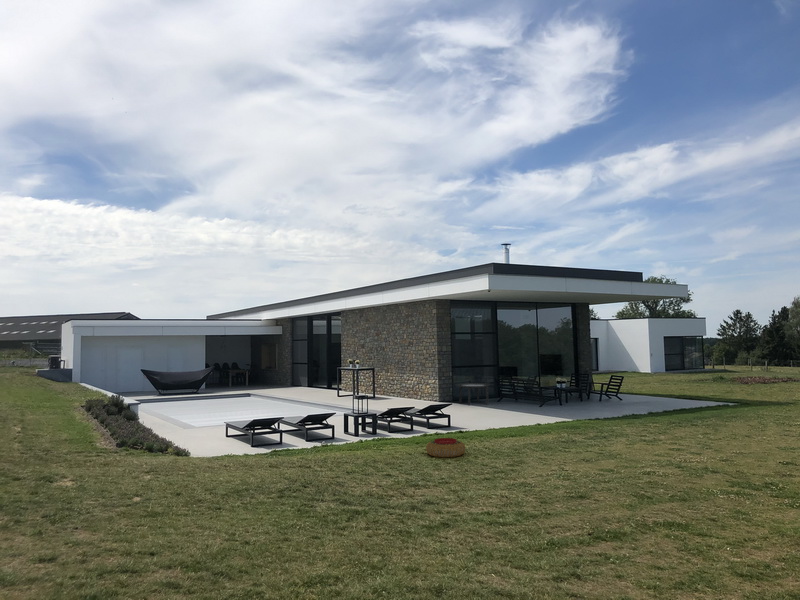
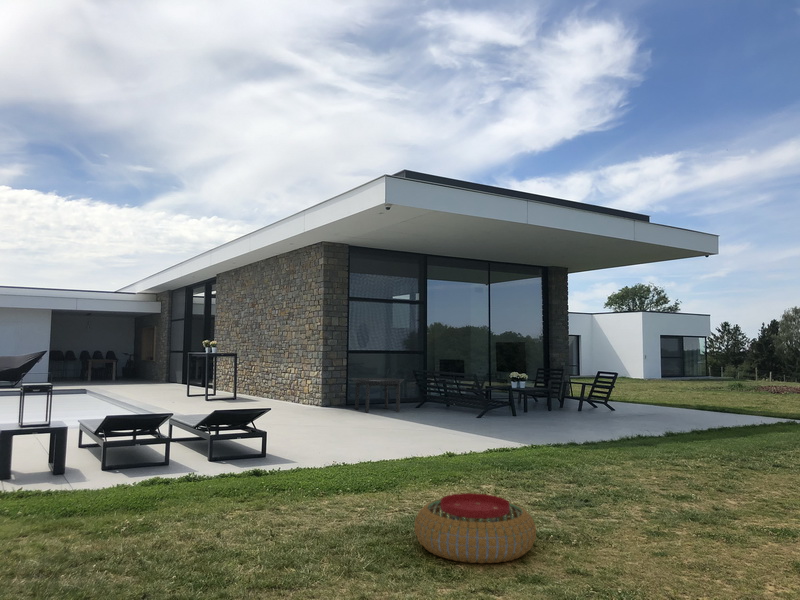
pouf: present [426,438,465,457] -> present [415,493,536,563]

